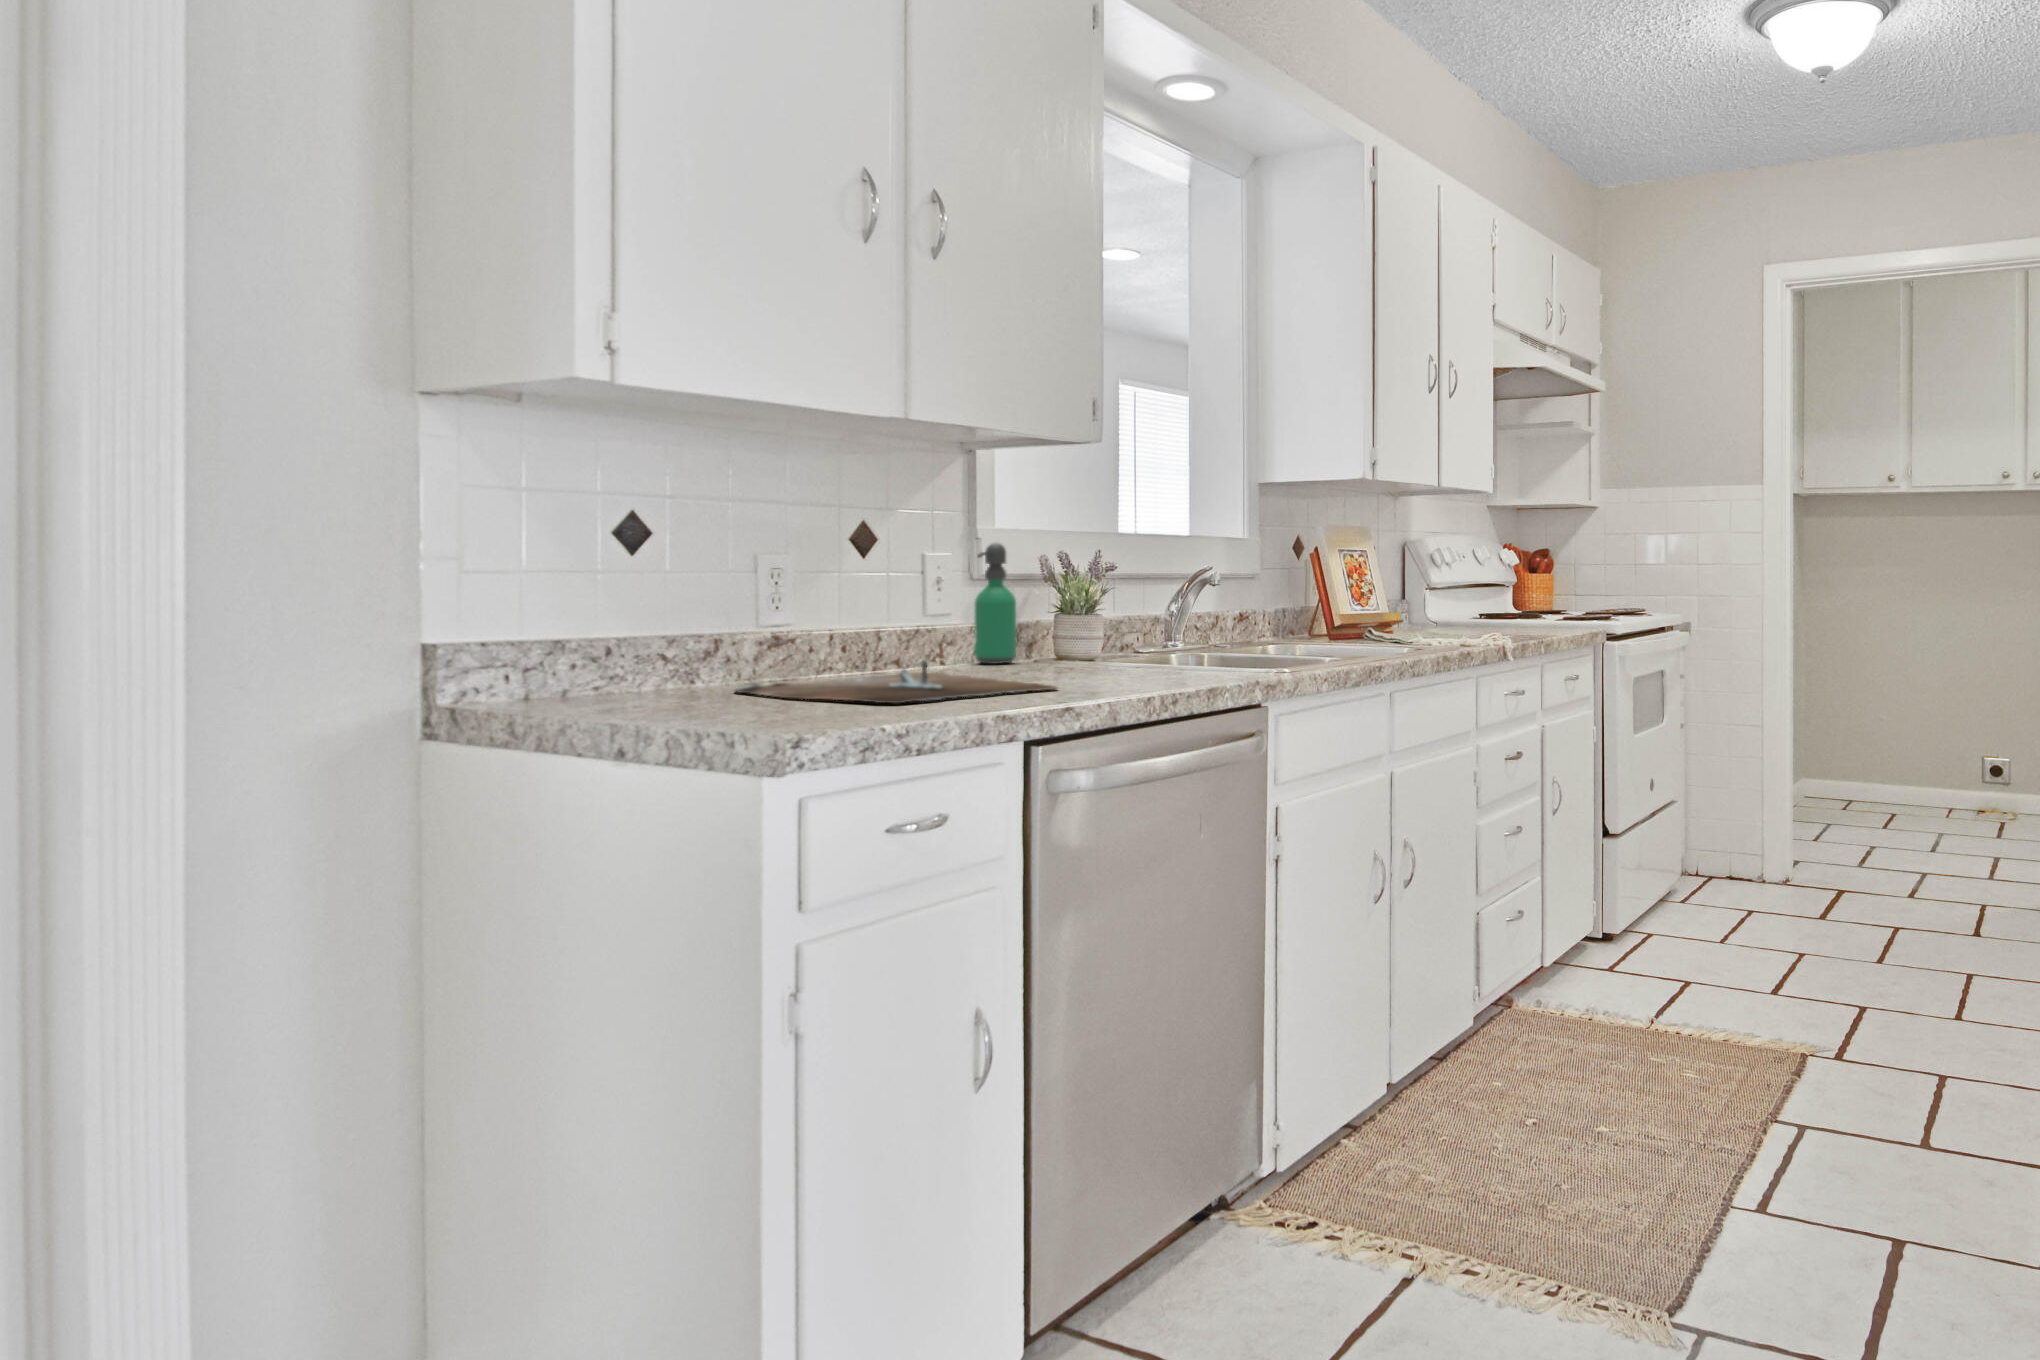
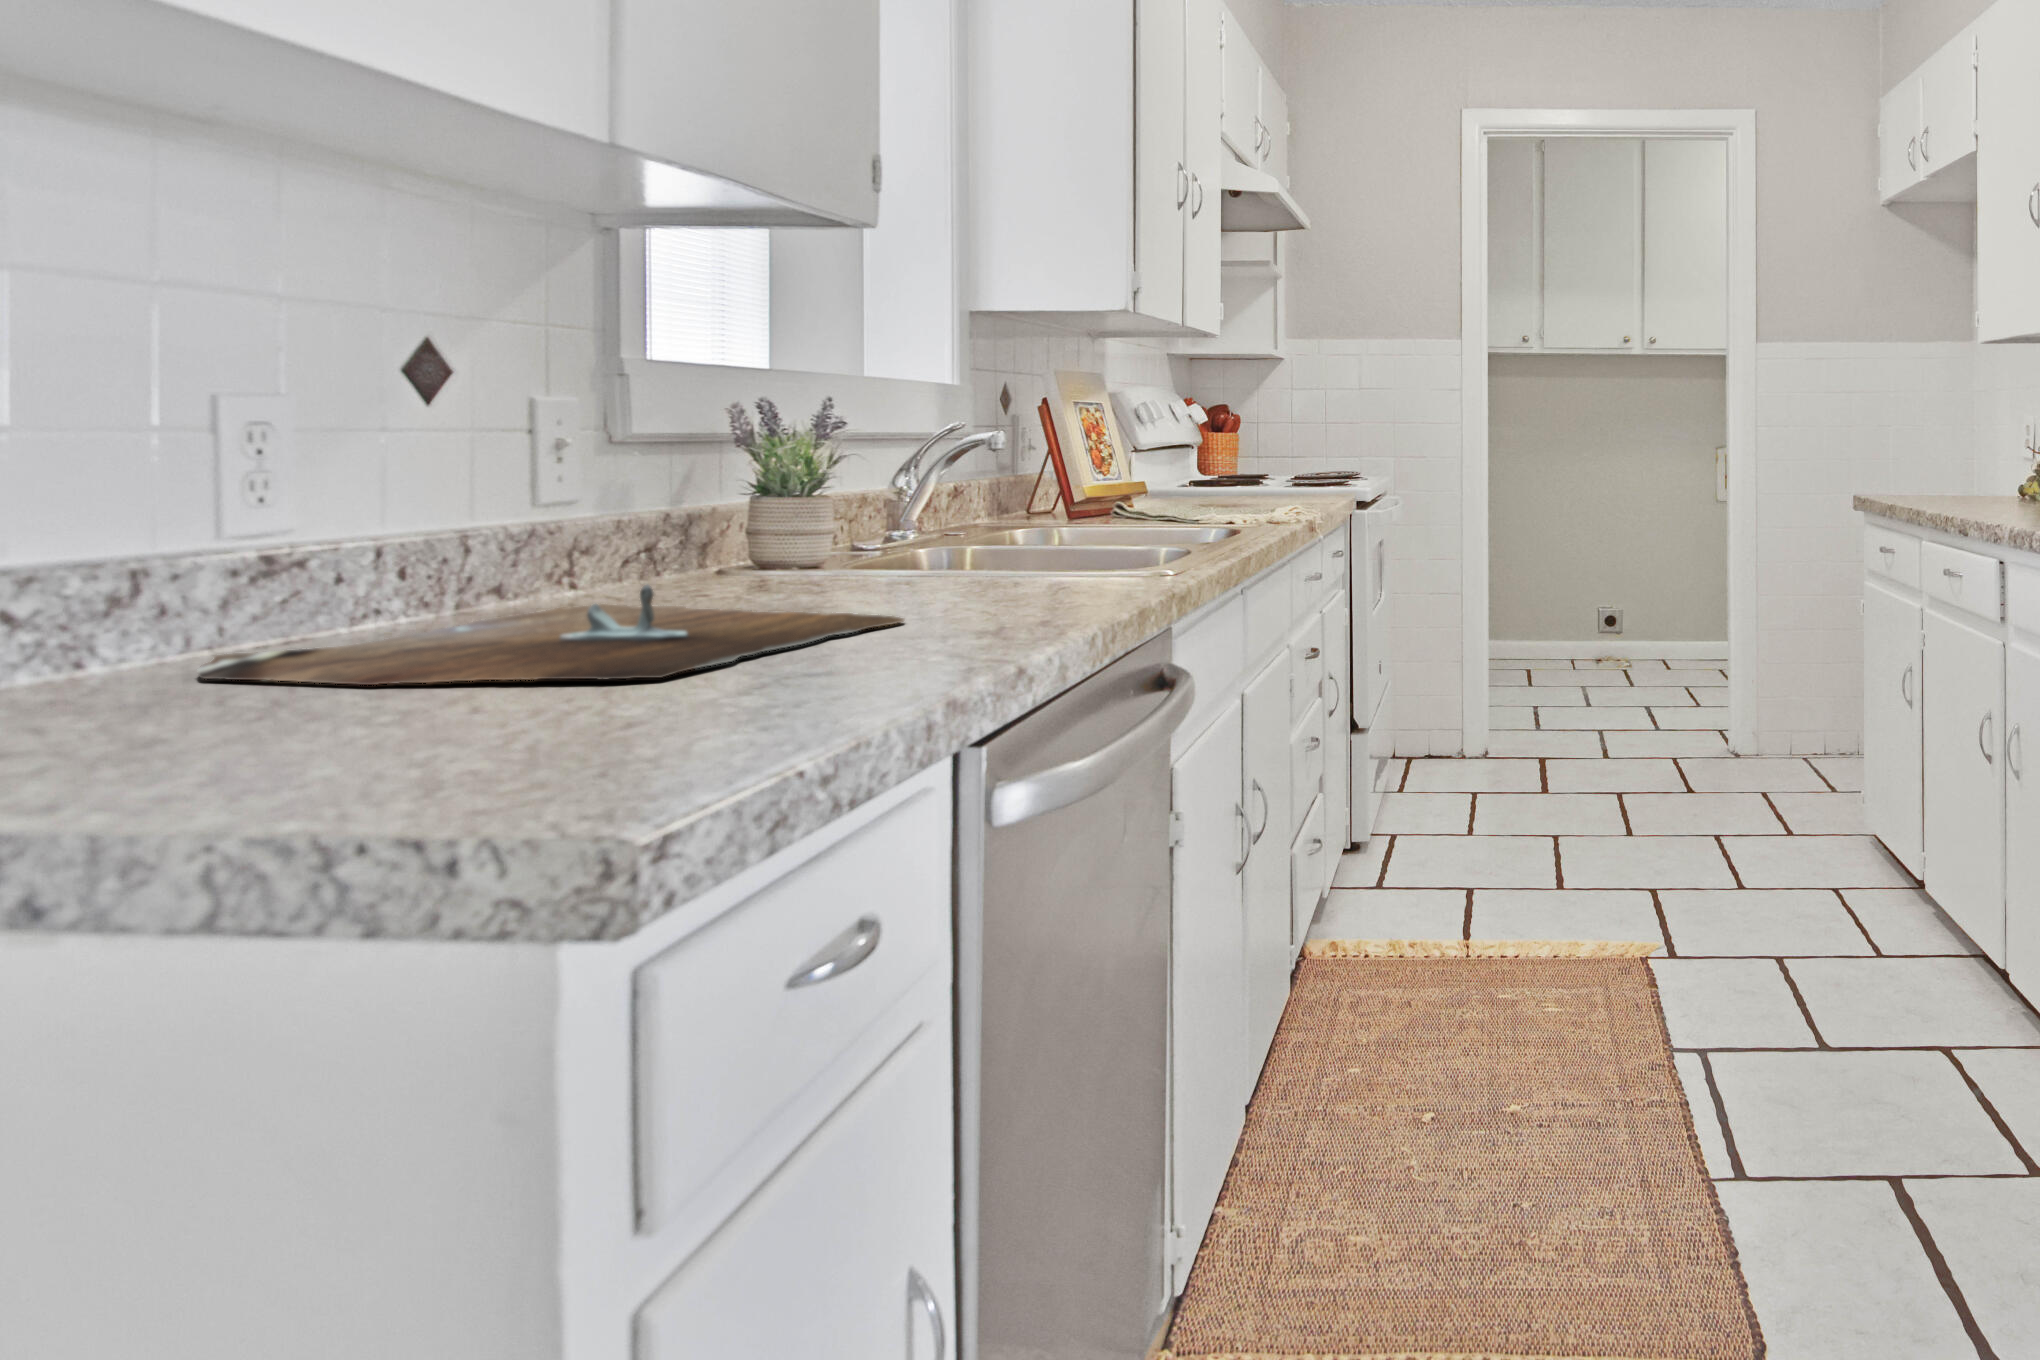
soap dispenser: present [974,543,1016,664] -> none [623,384,701,581]

